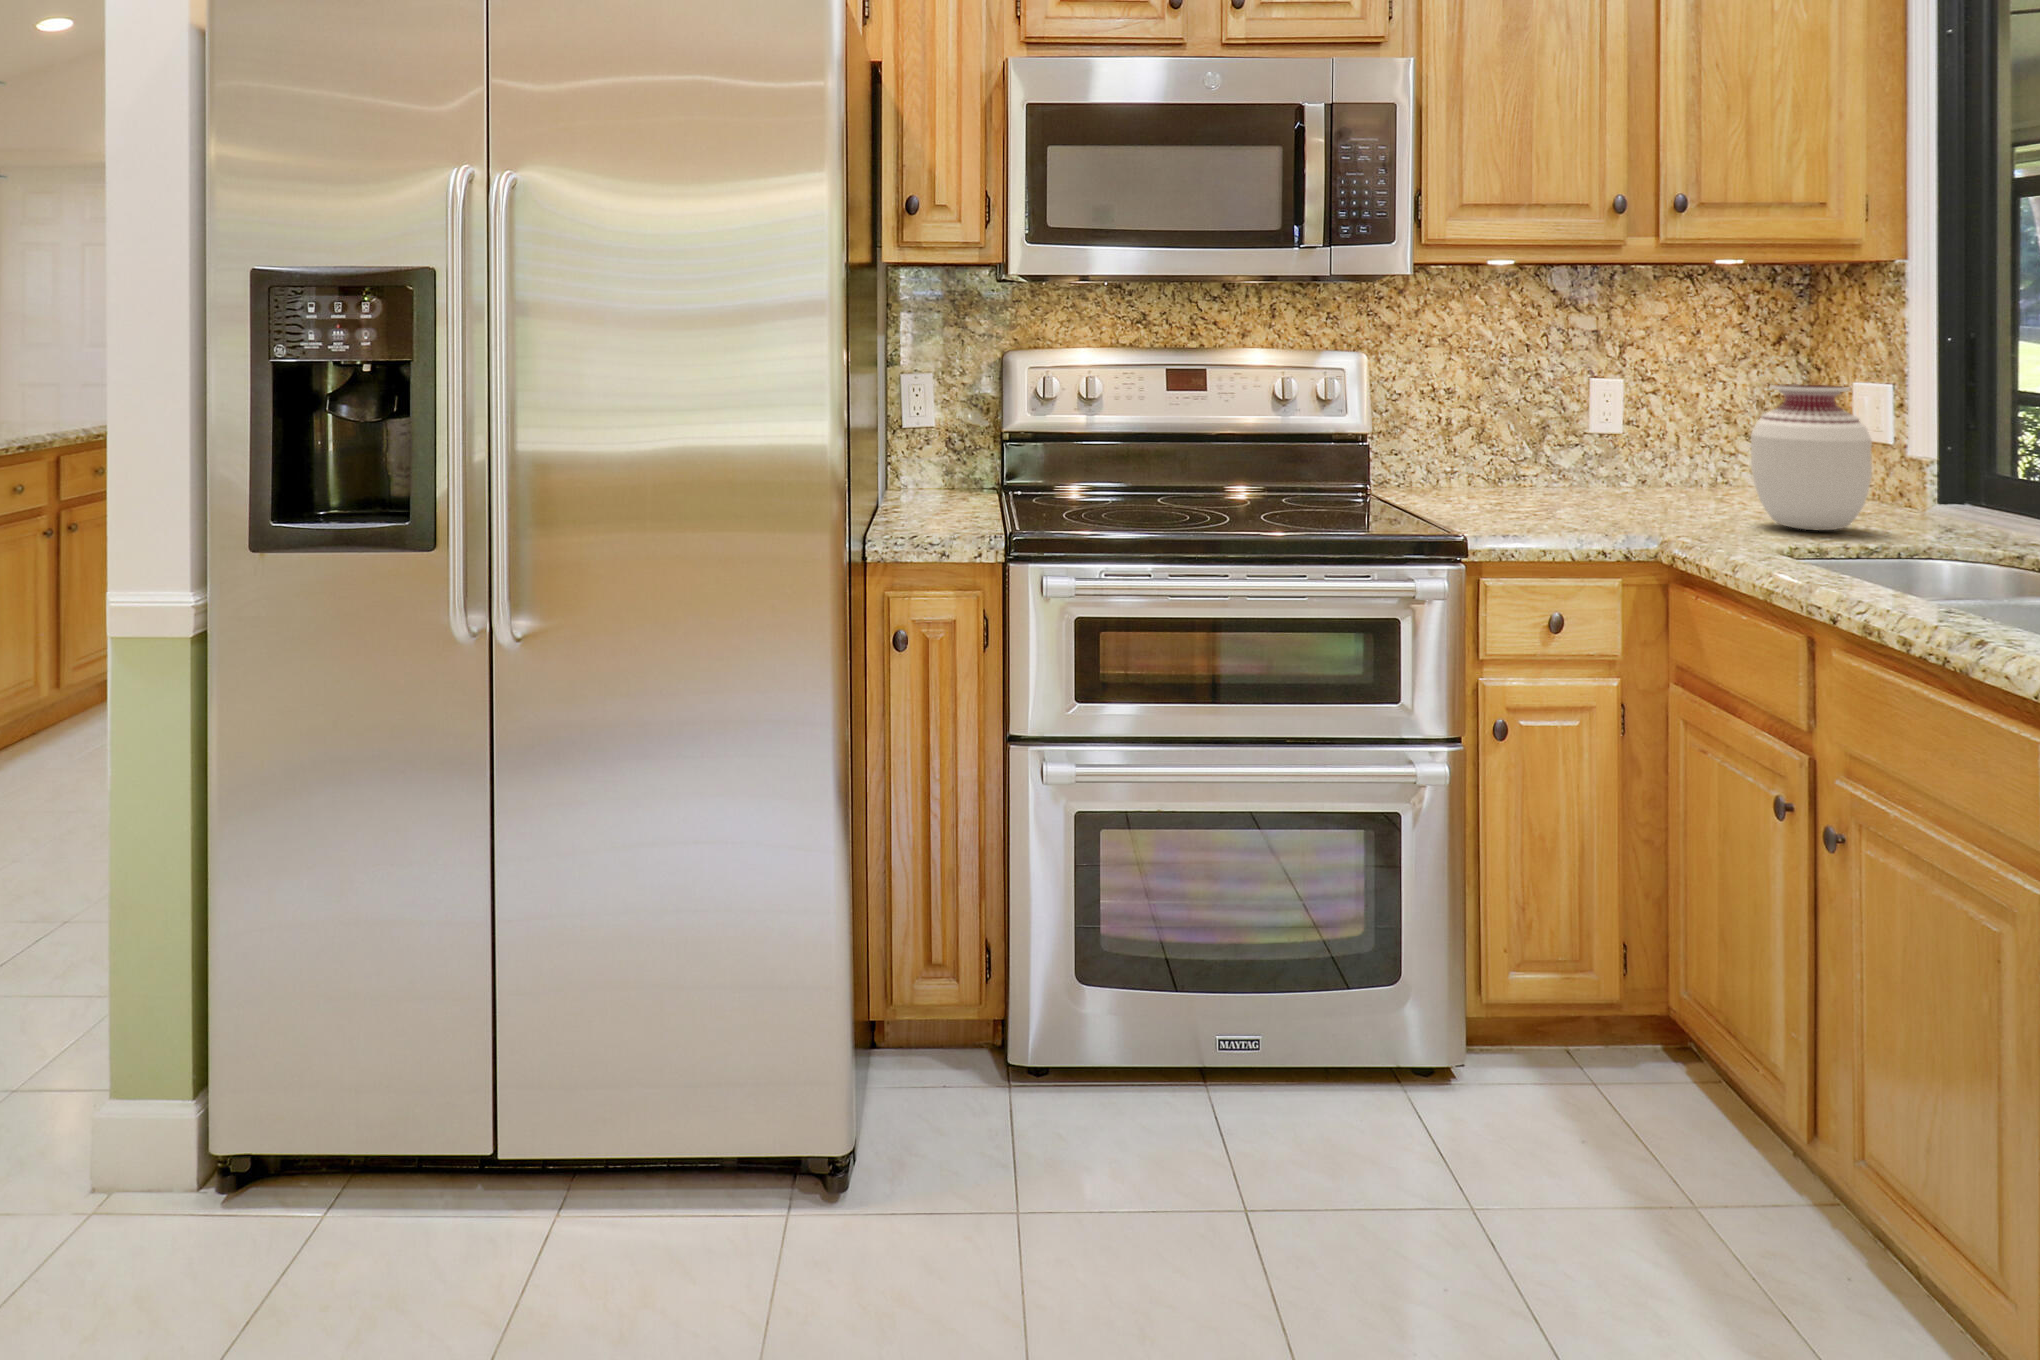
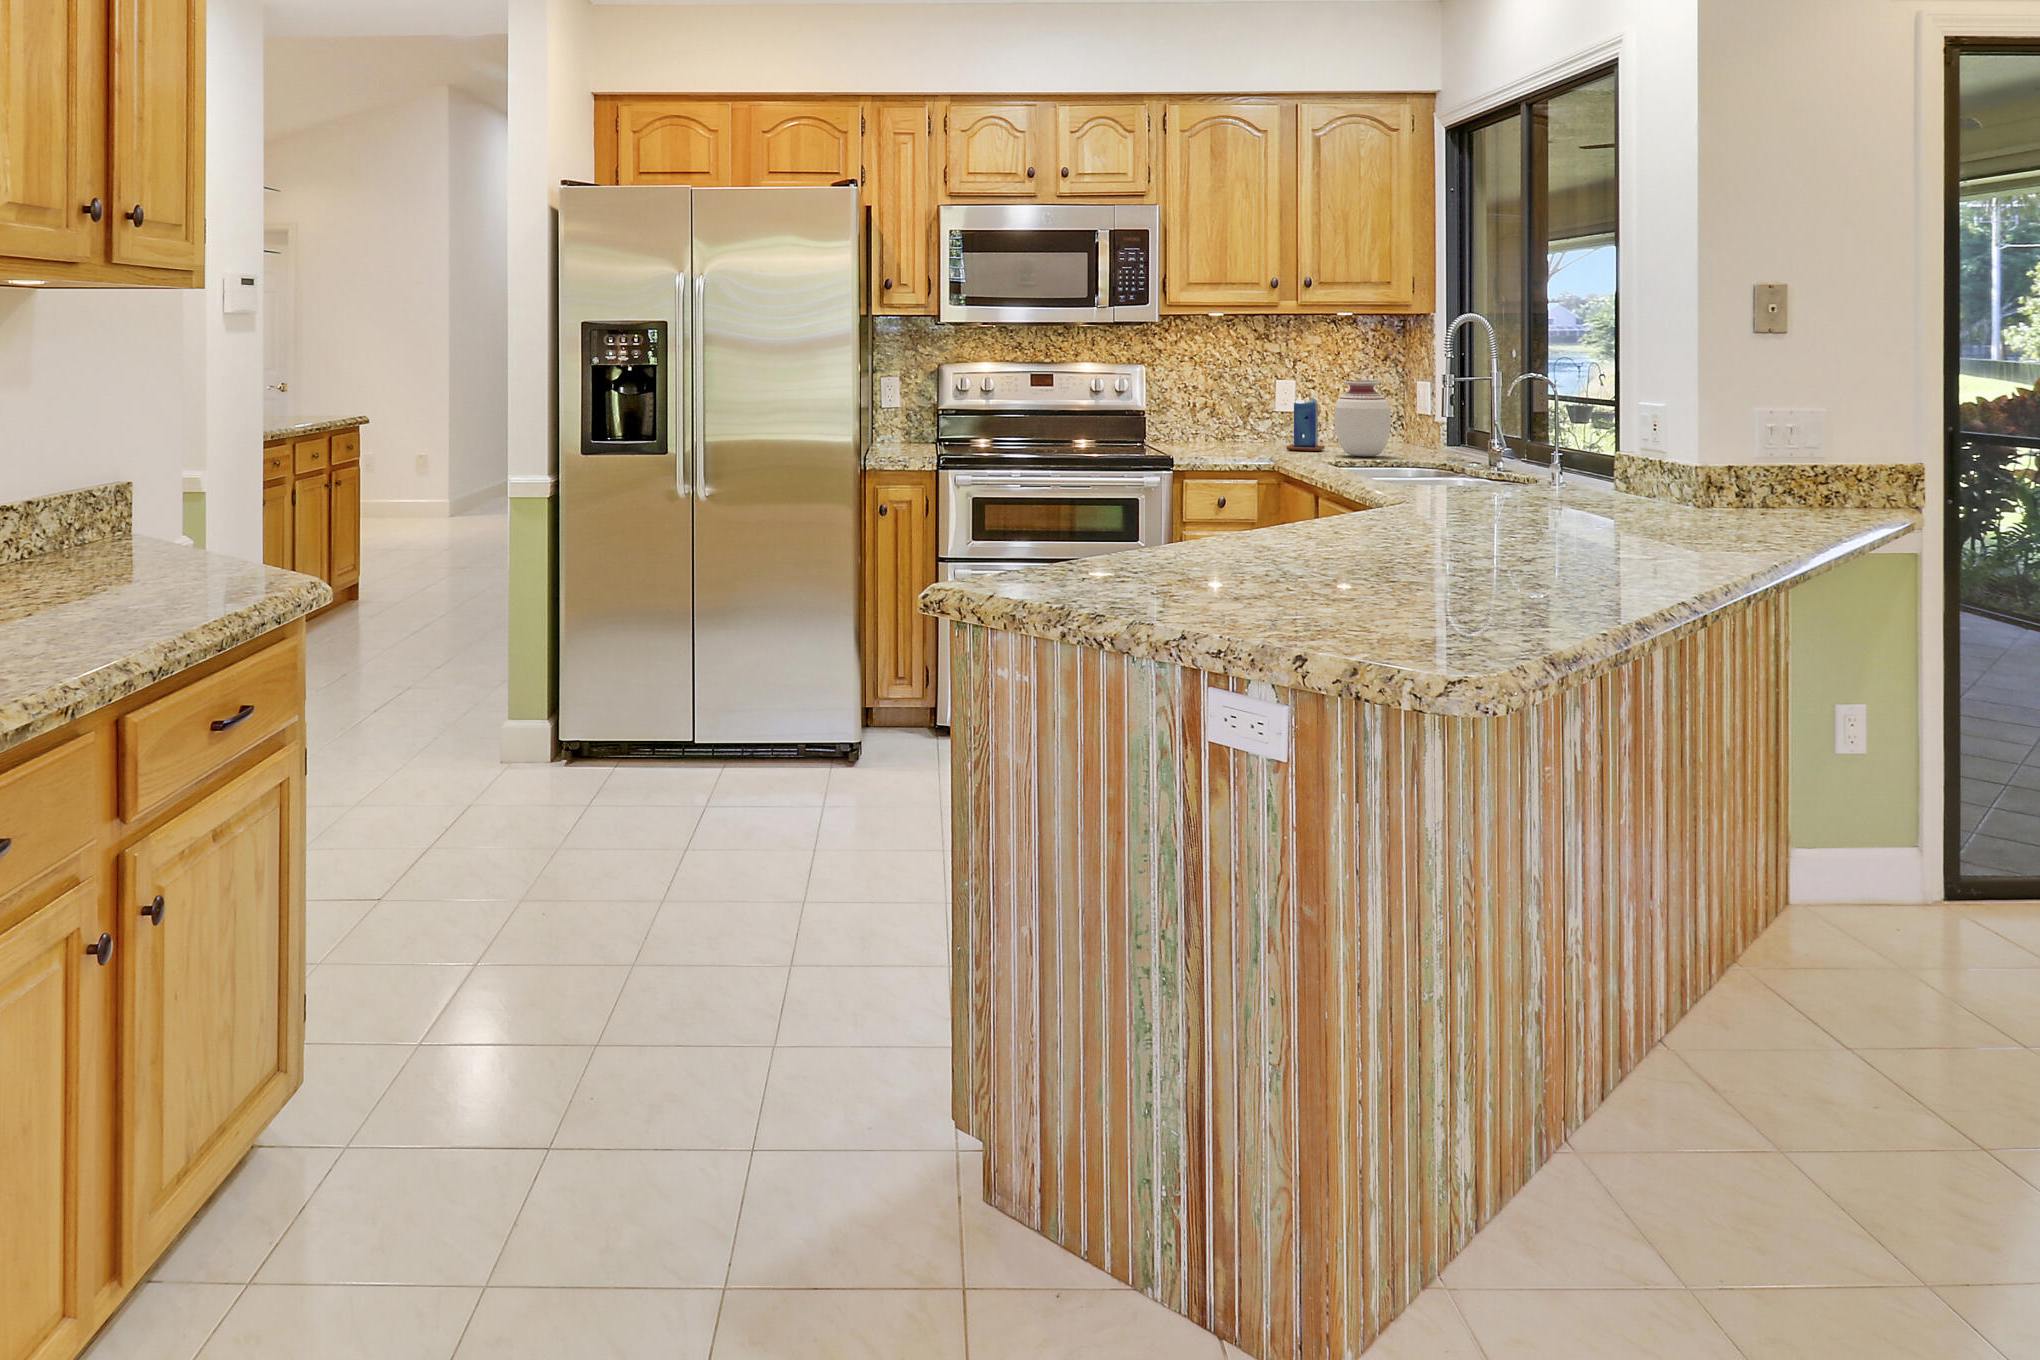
candle: none [1628,406,1700,512] -> present [1287,394,1325,451]

